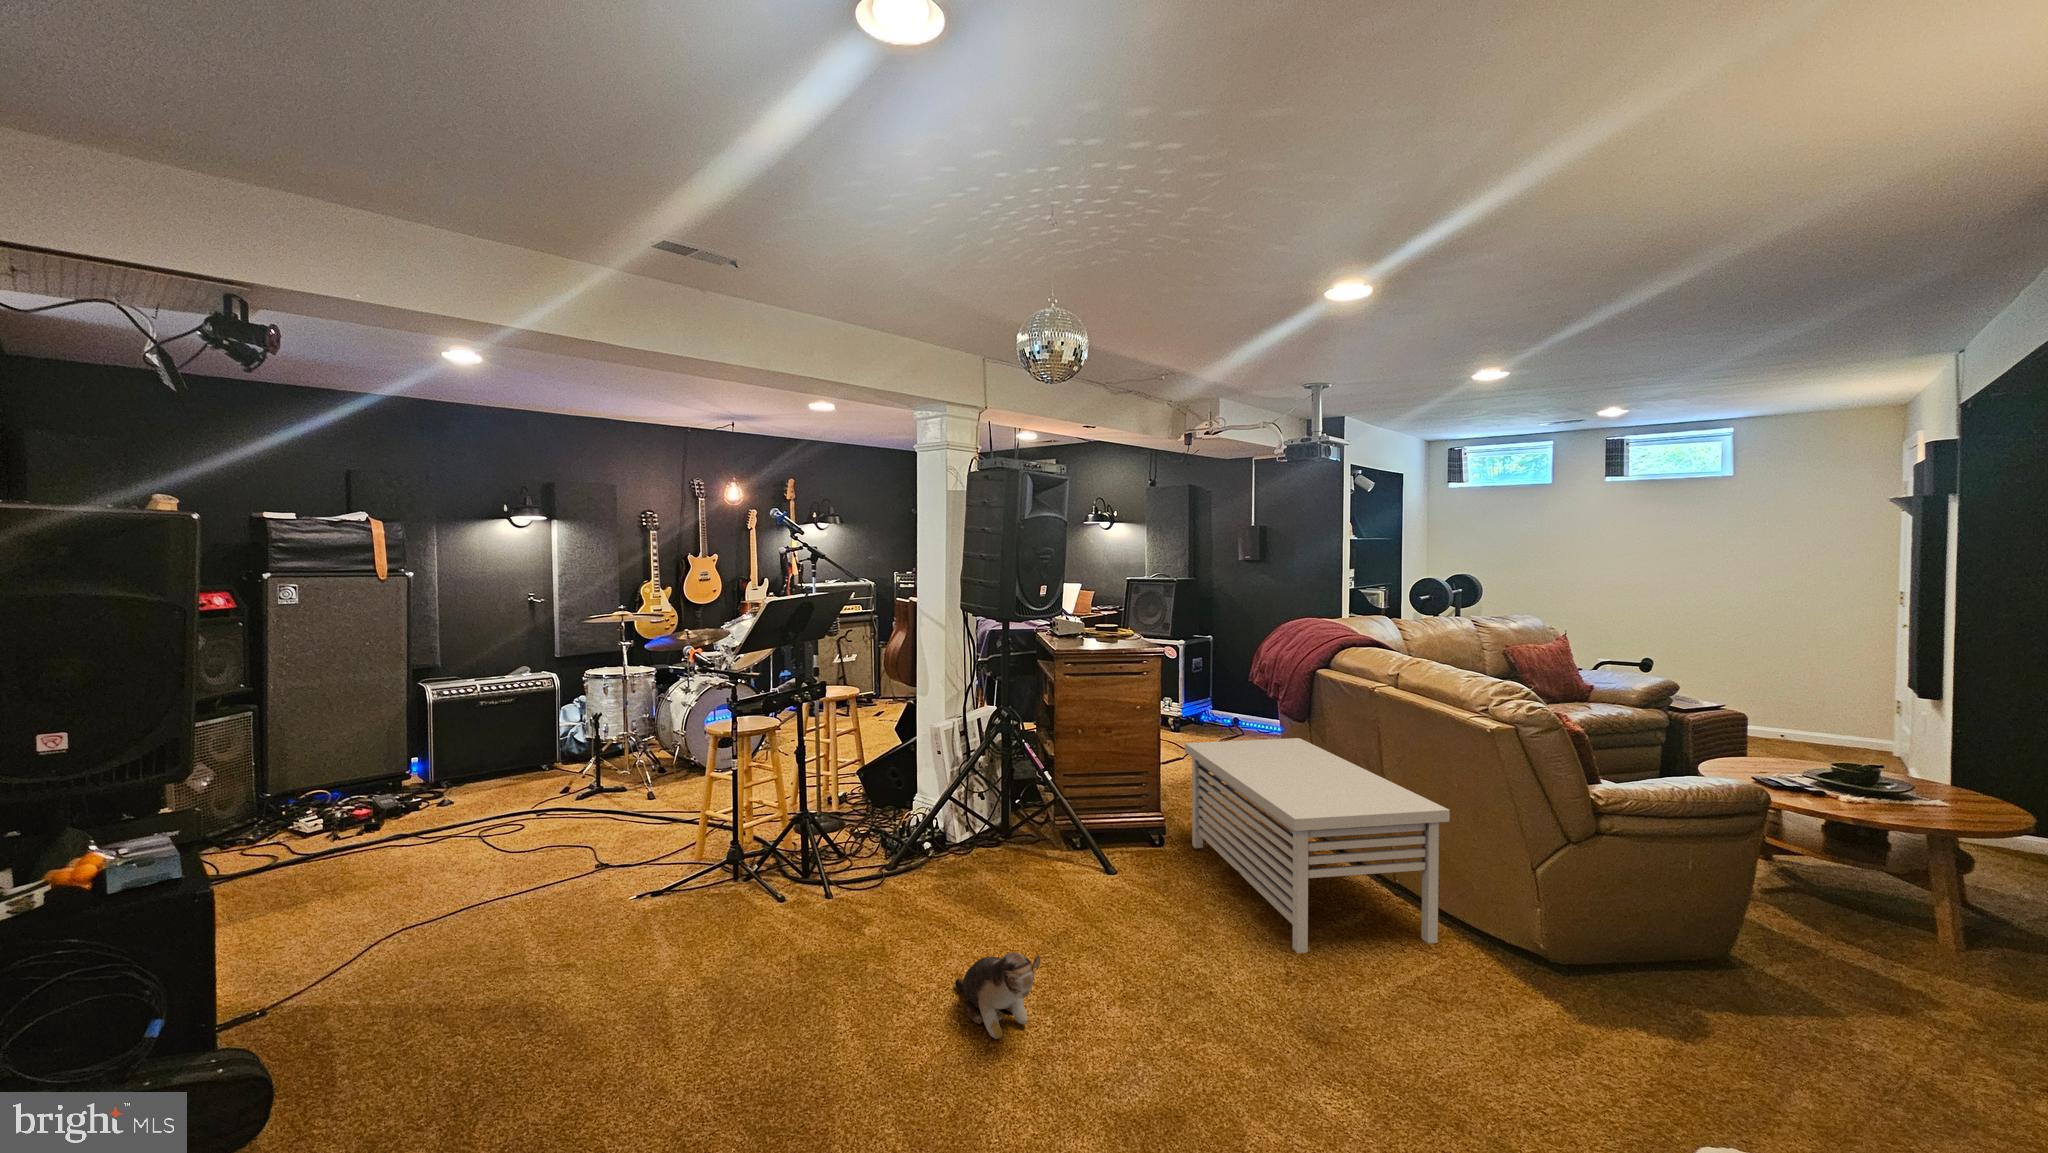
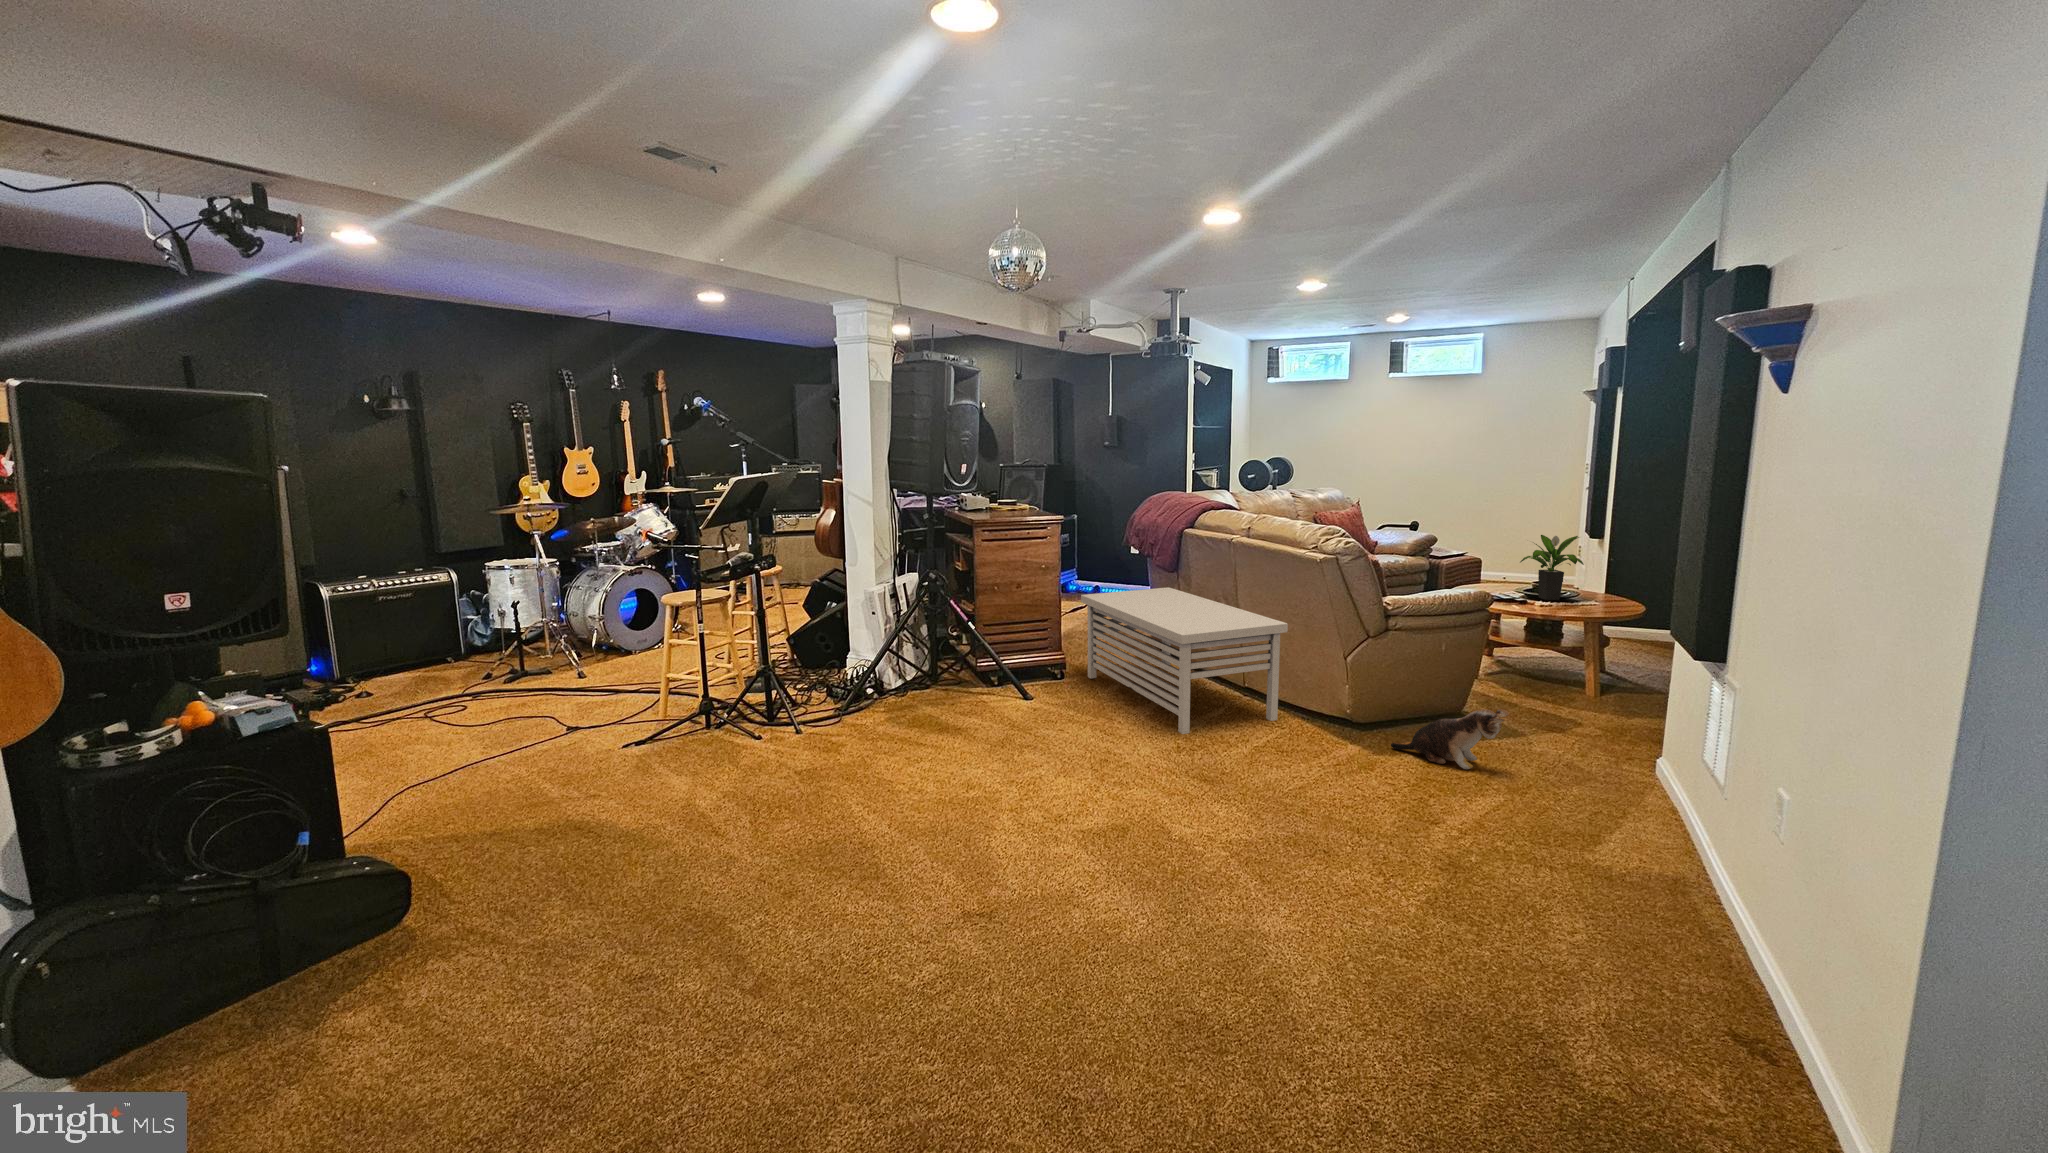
potted plant: none [1810,698,1923,795] -> present [1520,535,1584,600]
plush toy: present [955,952,1041,1039] -> present [1391,709,1509,769]

